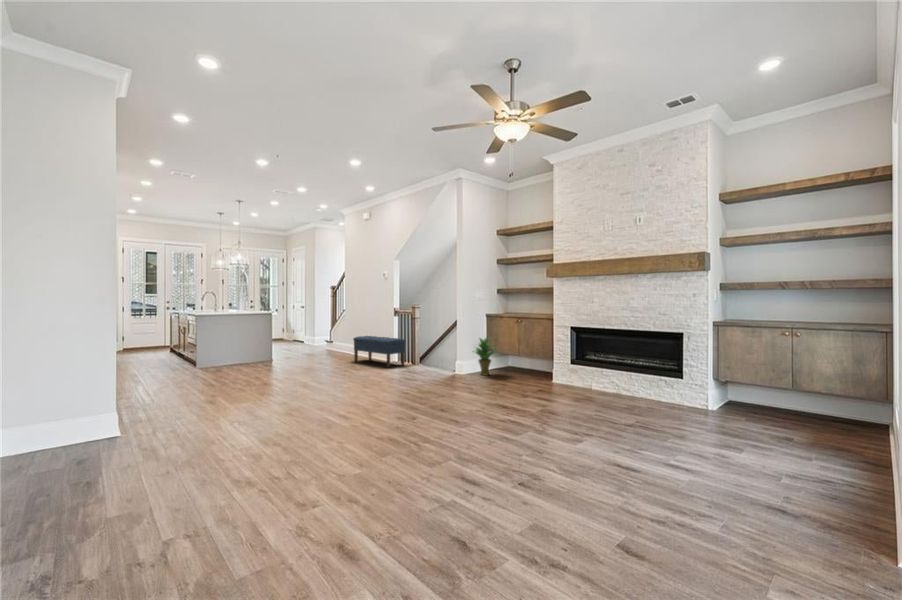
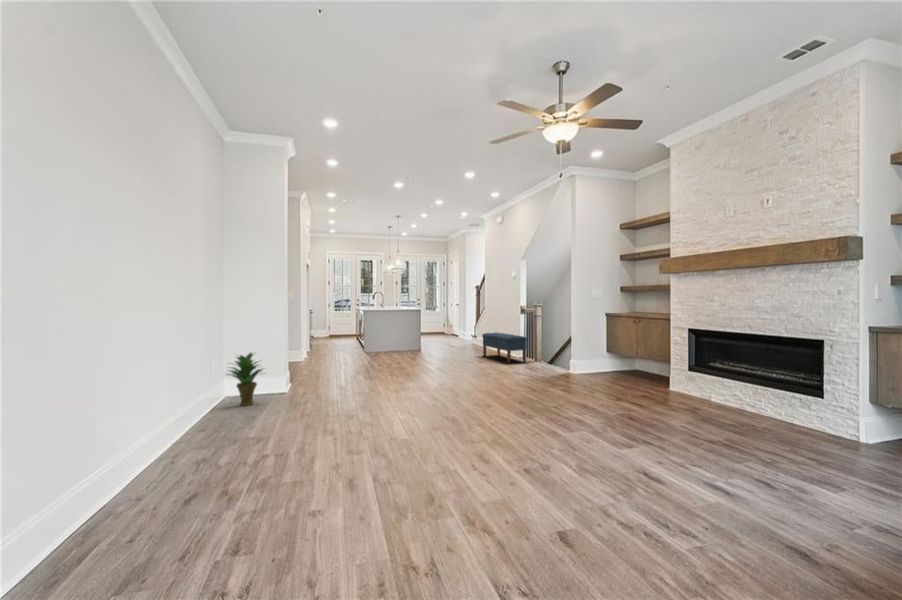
potted plant: present [472,338,495,375] -> present [229,353,262,406]

